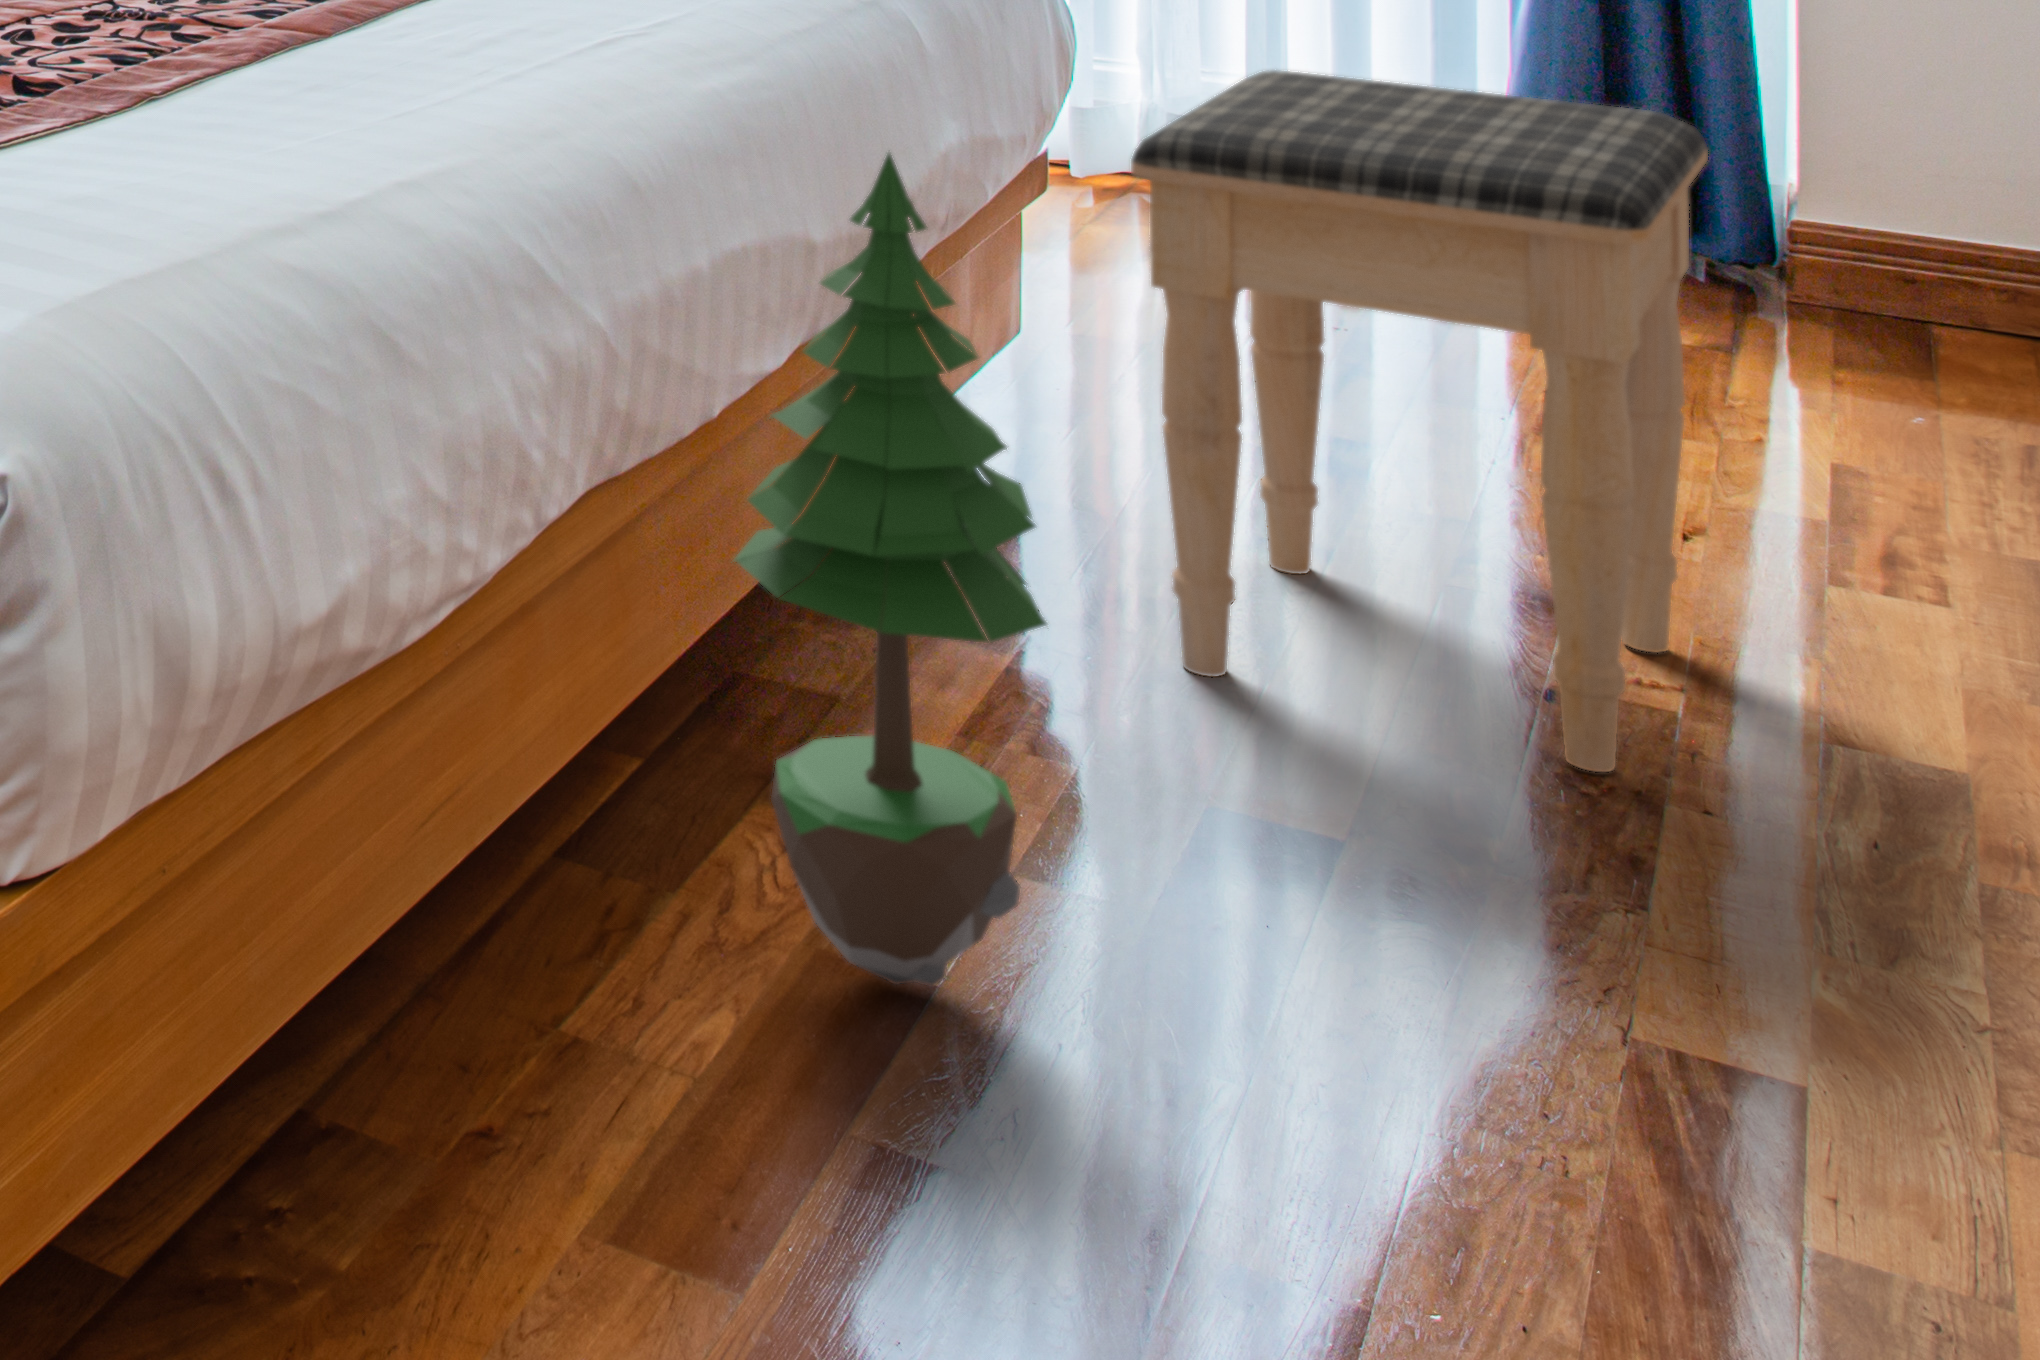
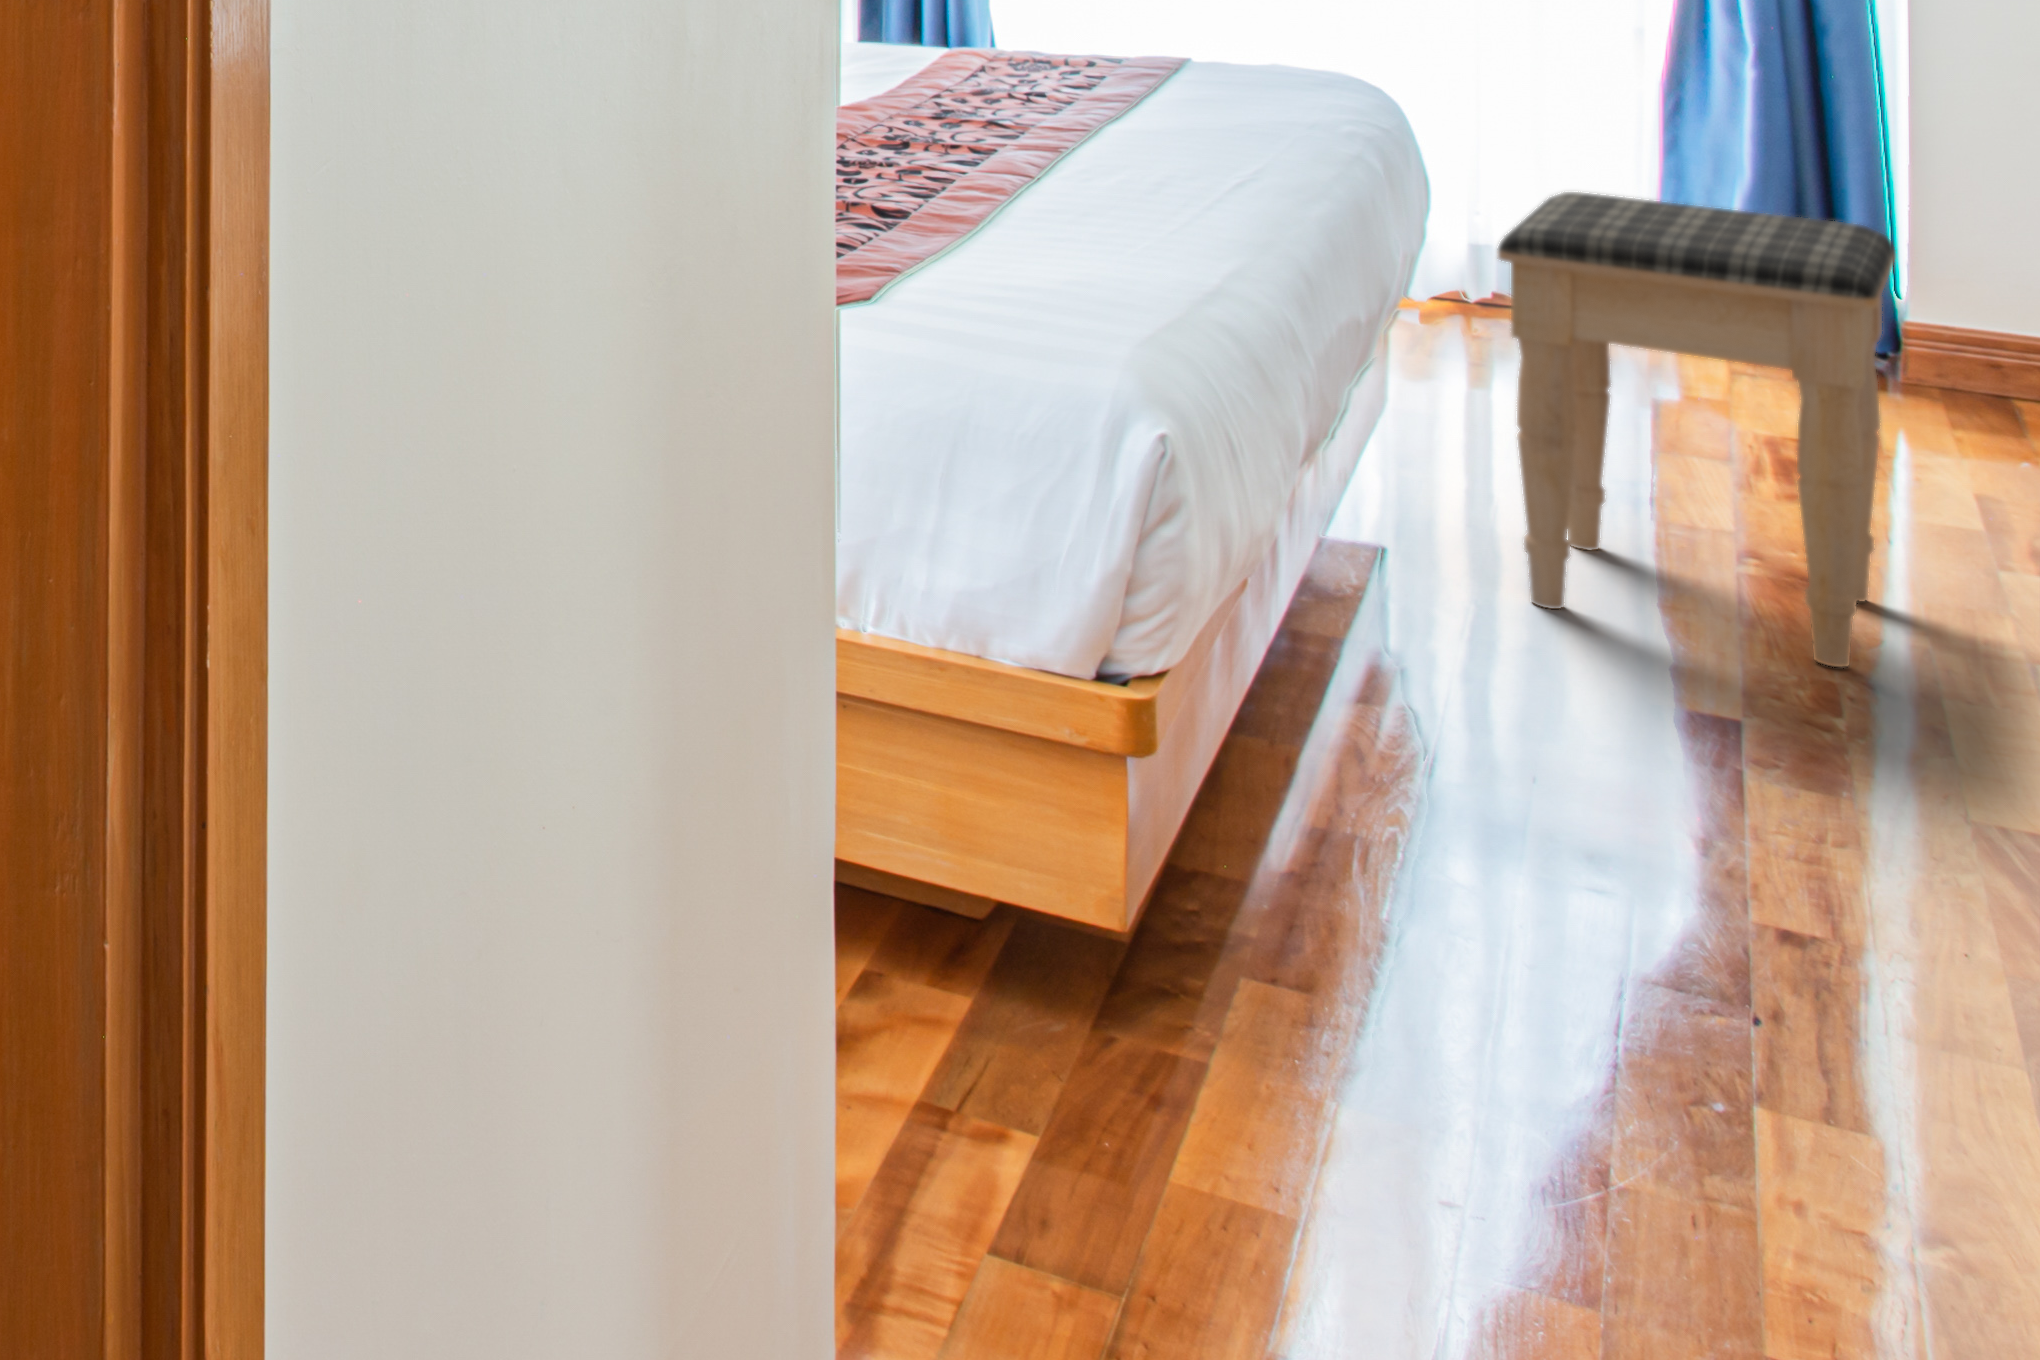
potted tree: present [734,154,1047,986] -> none [1308,229,1527,768]

